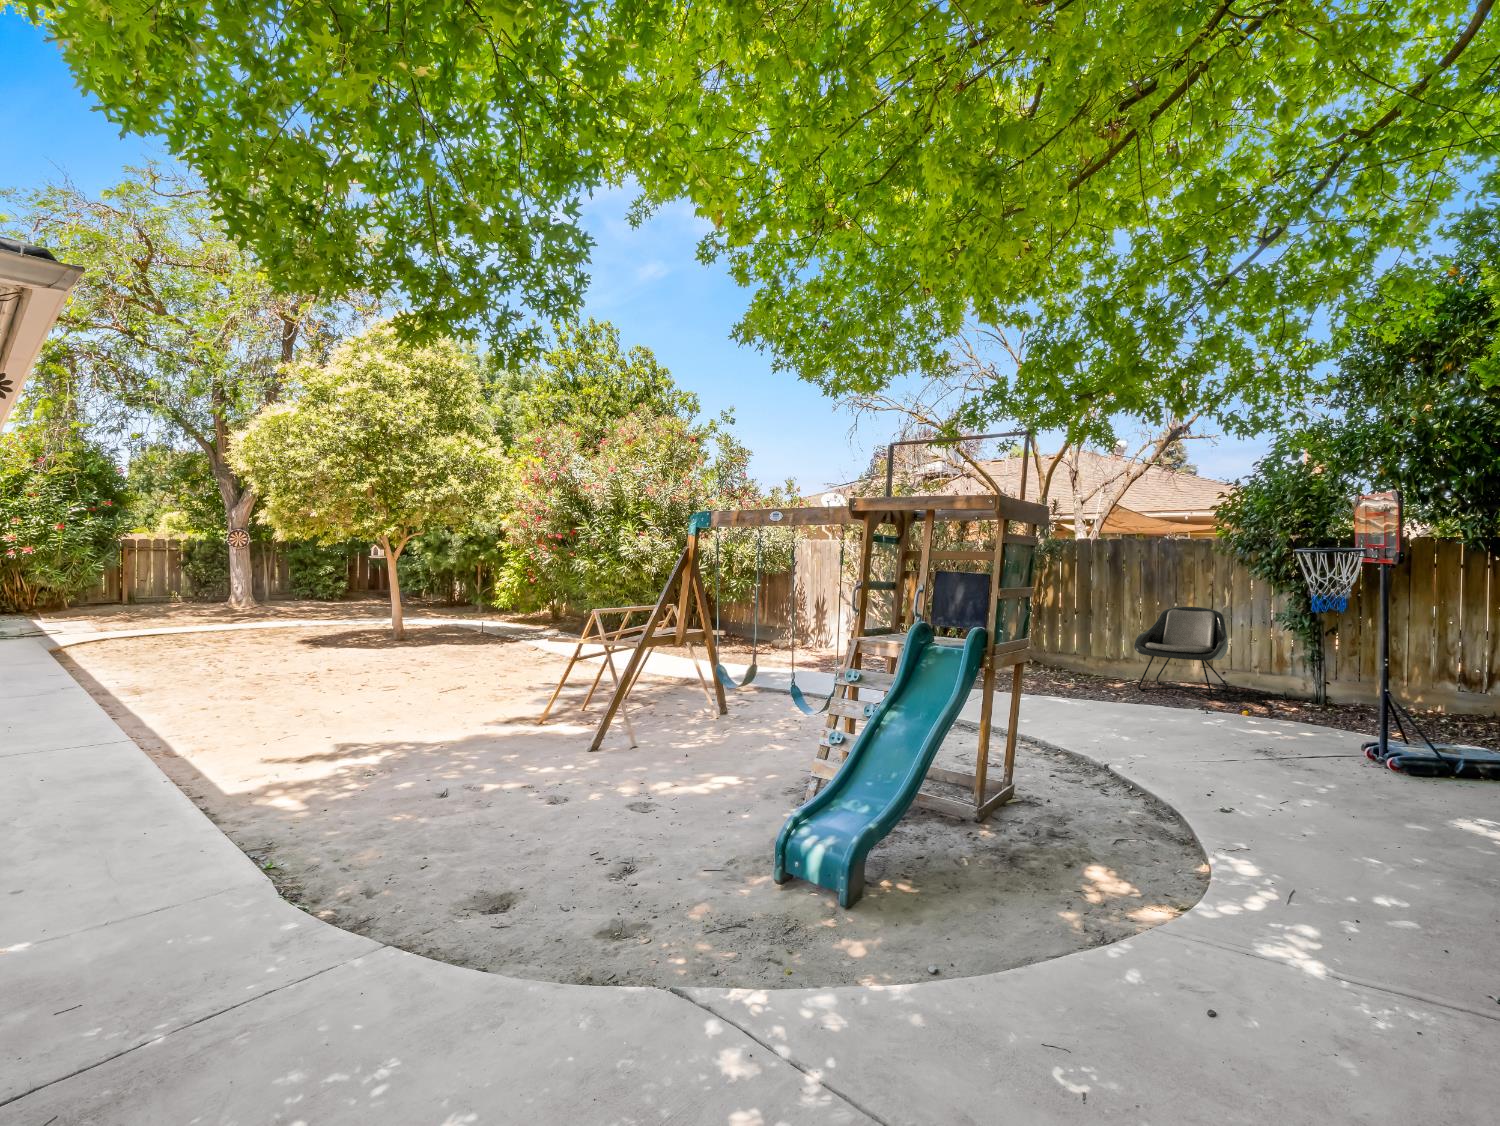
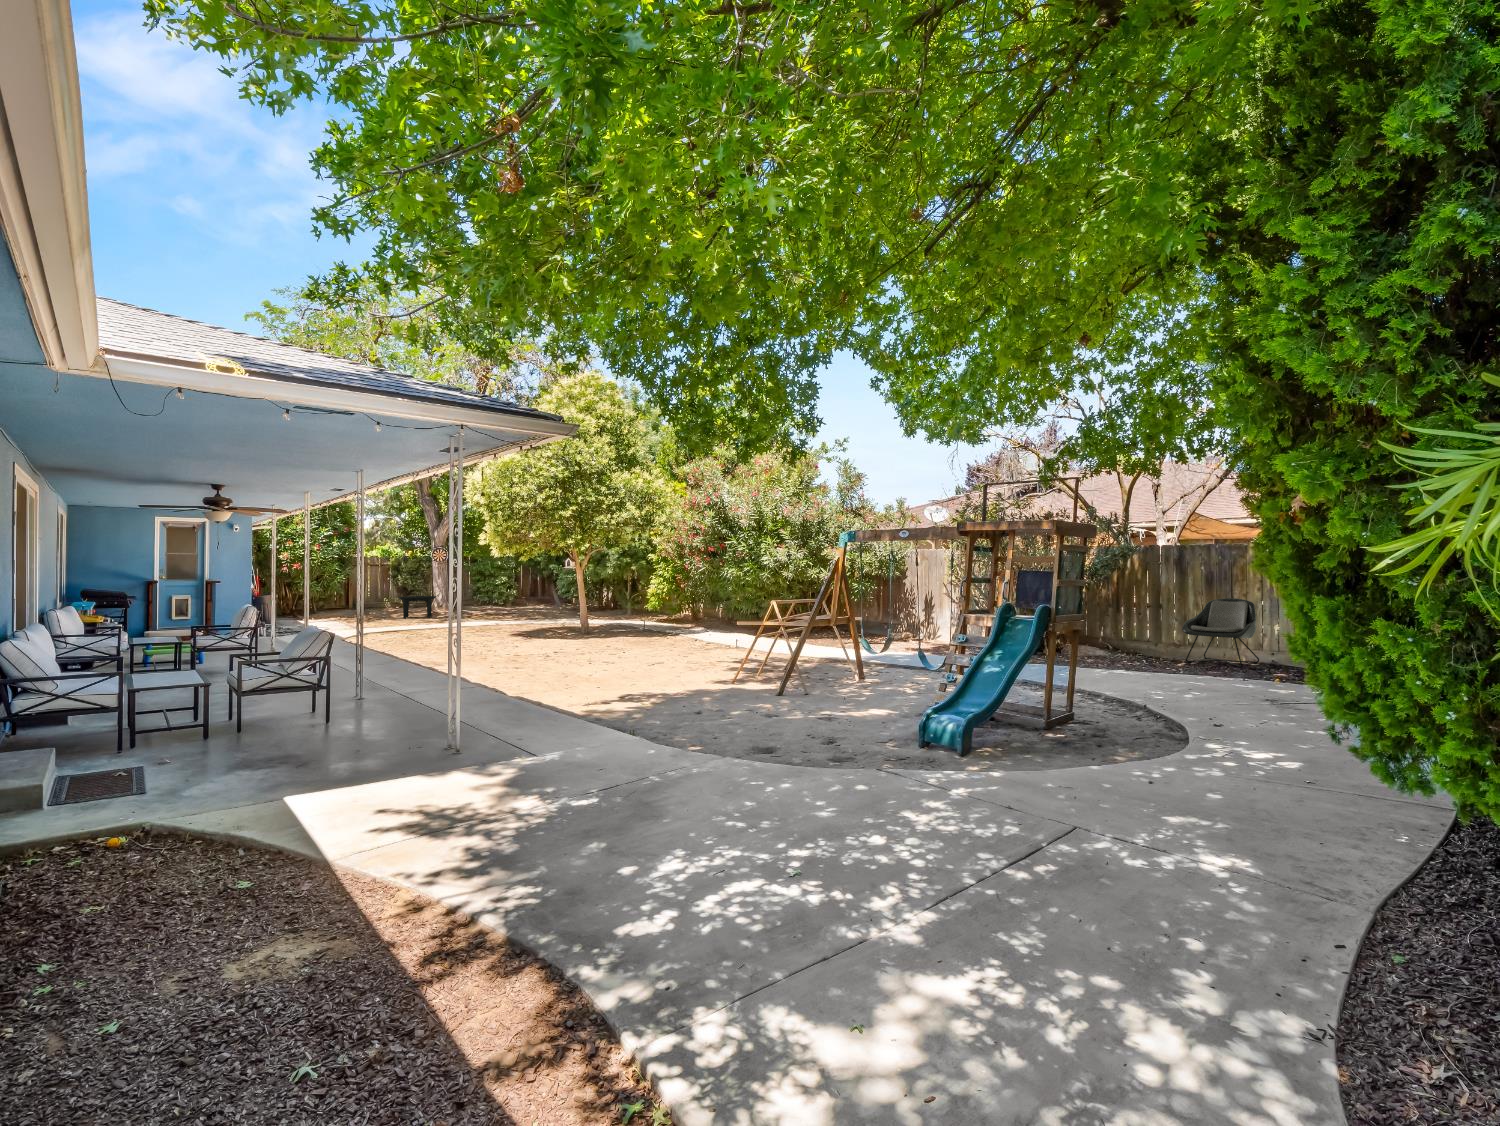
round table: none [183,589,237,617] -> present [398,596,436,619]

